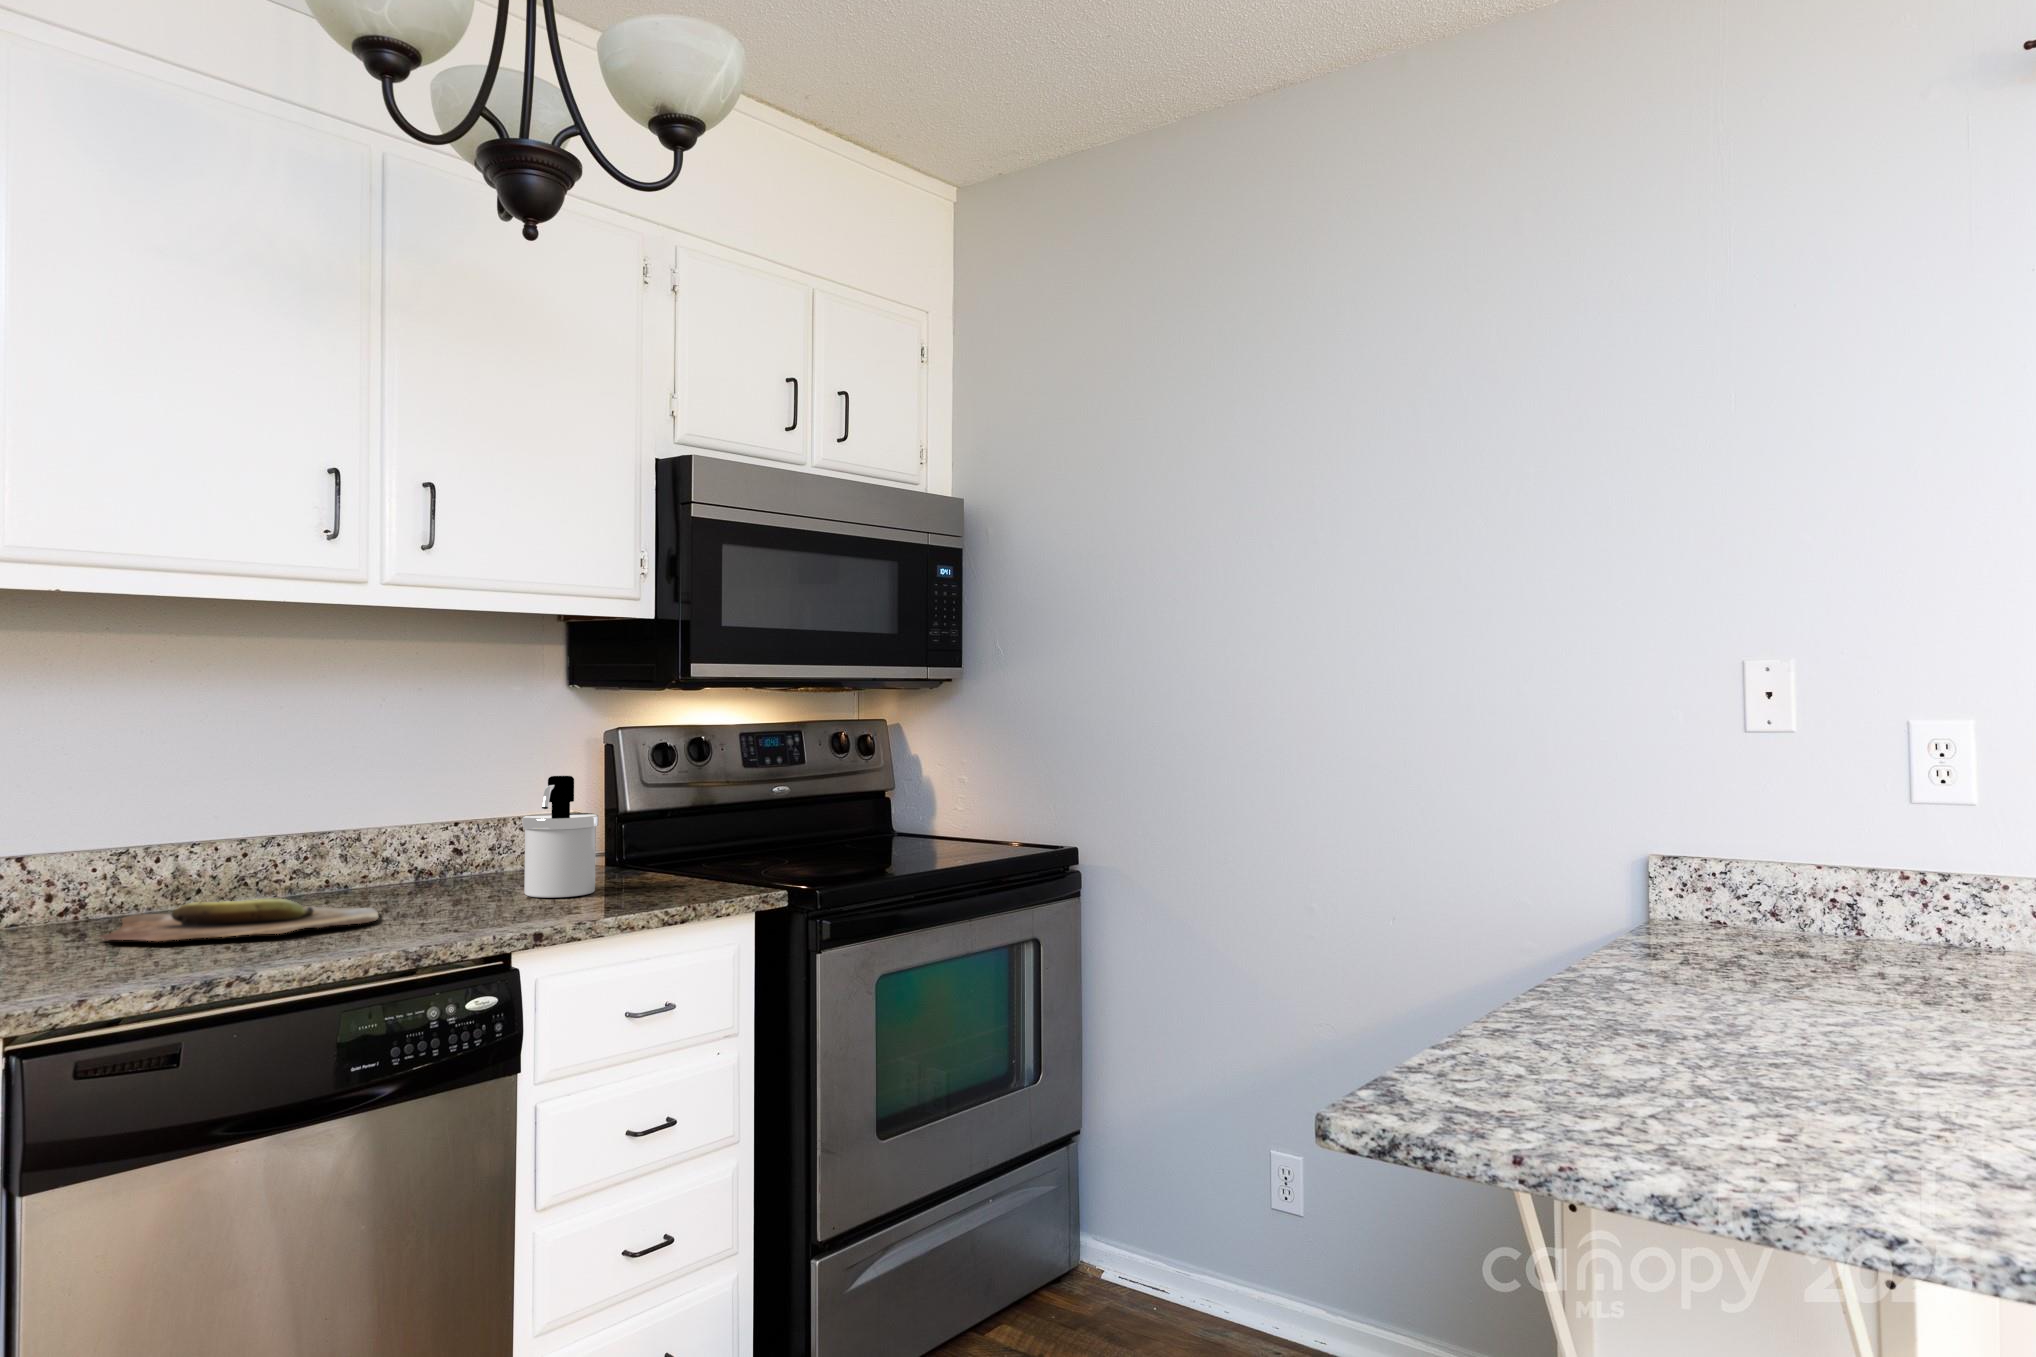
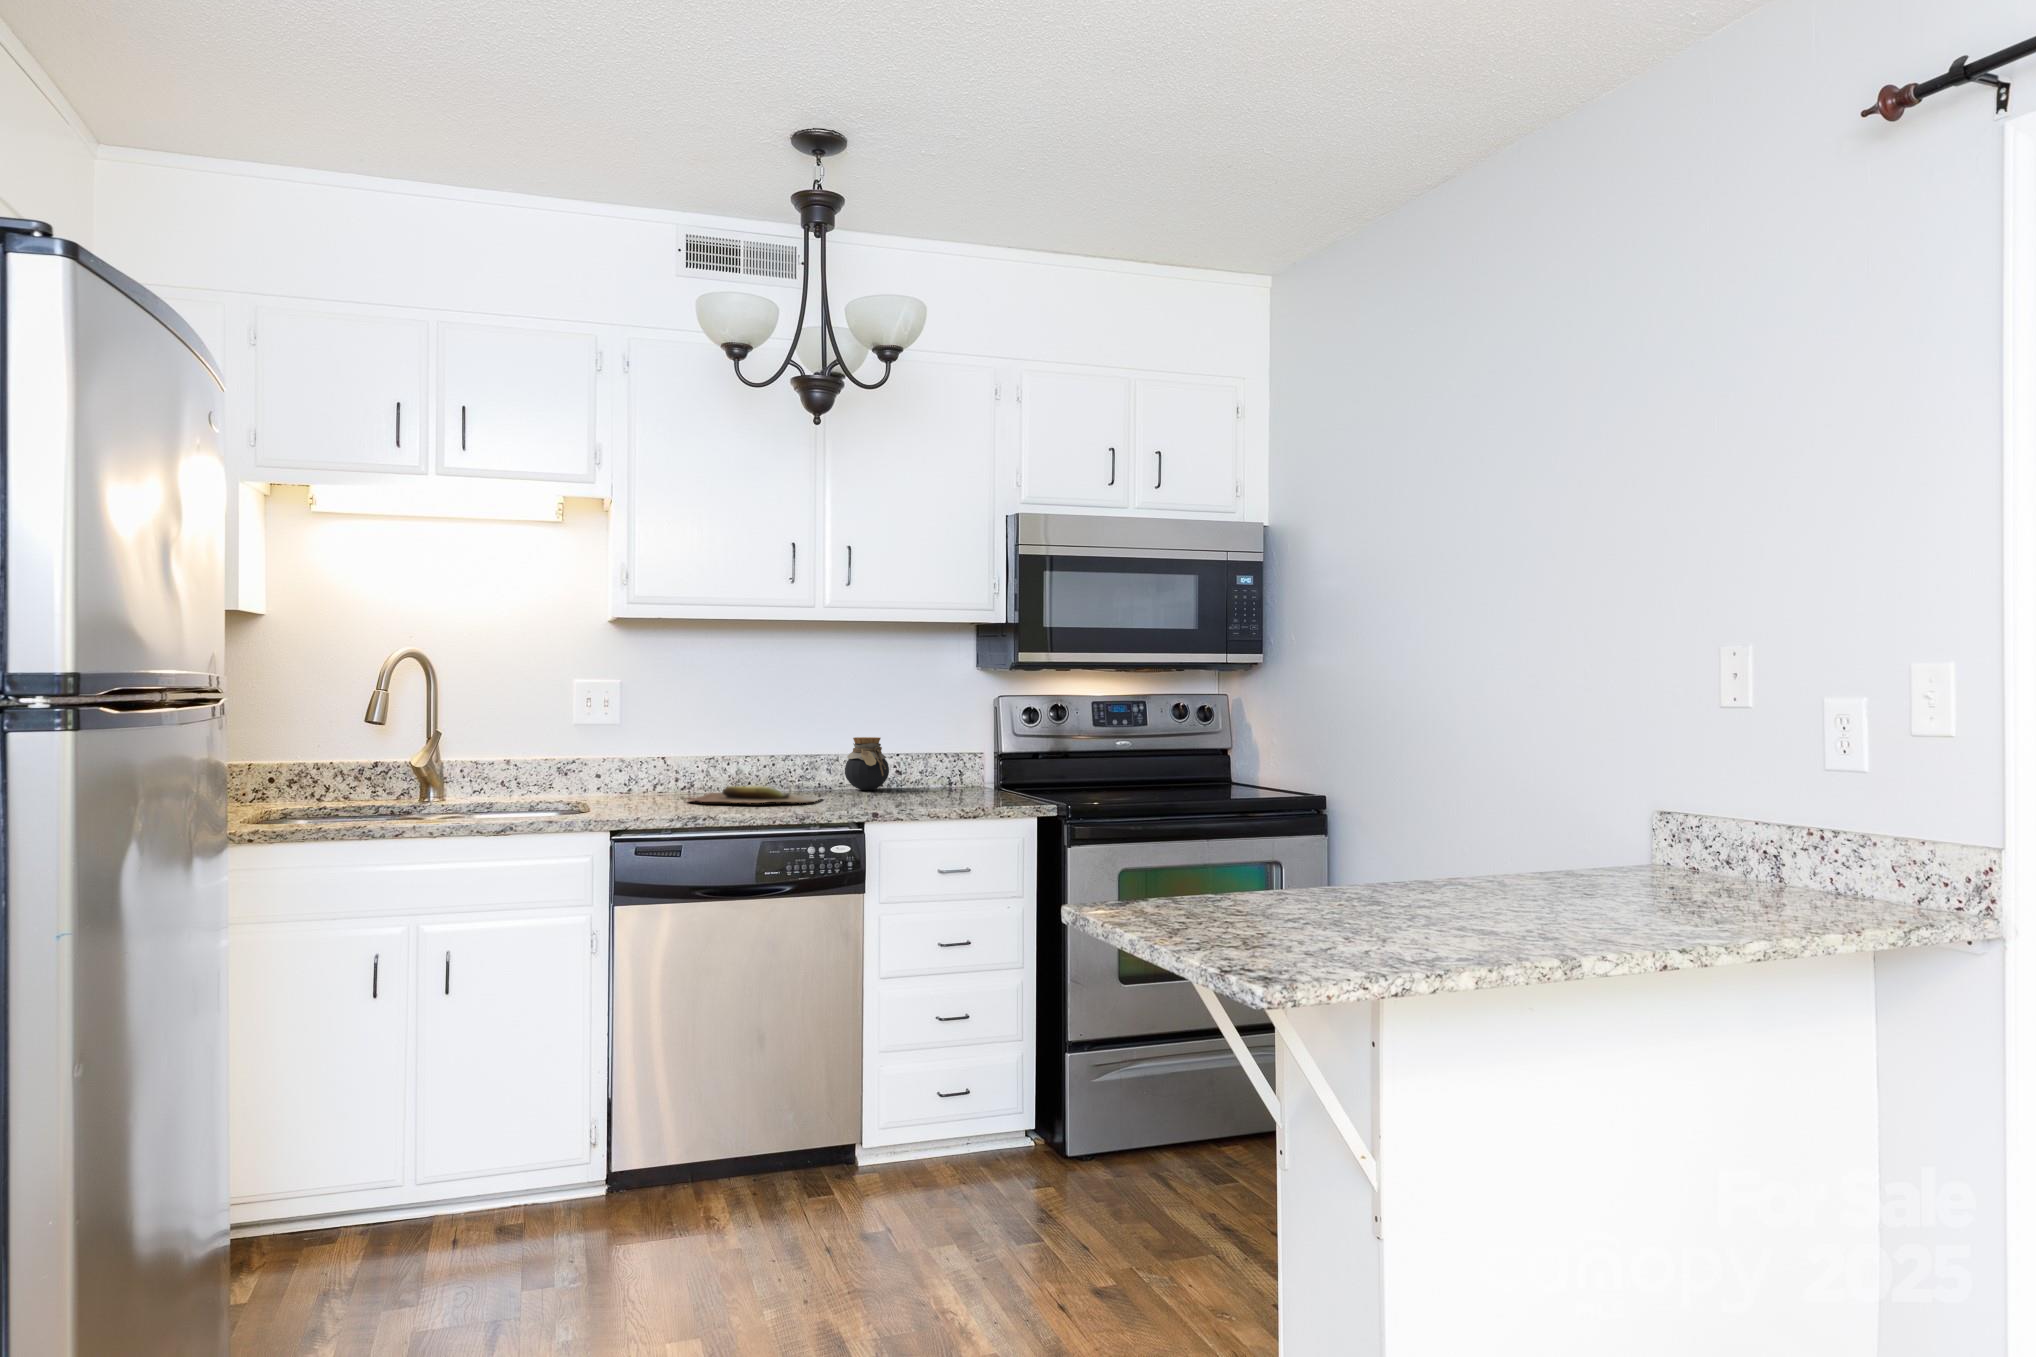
soap dispenser: present [522,776,598,898] -> none [906,725,954,800]
jar: none [371,797,454,885] -> present [845,737,889,790]

